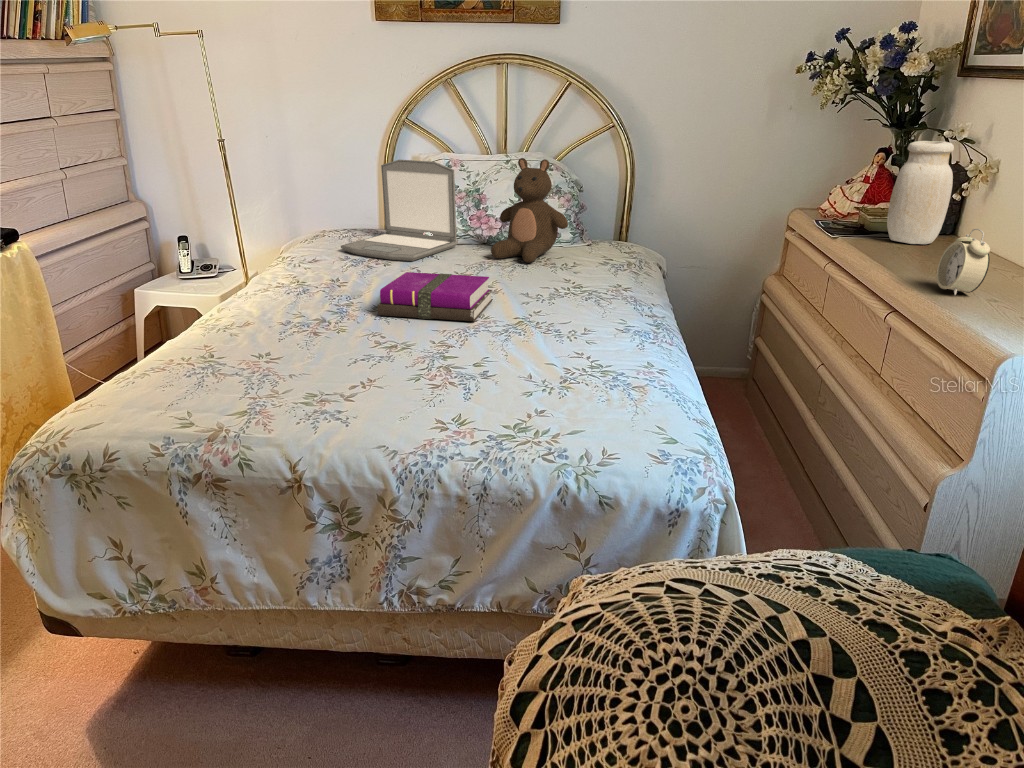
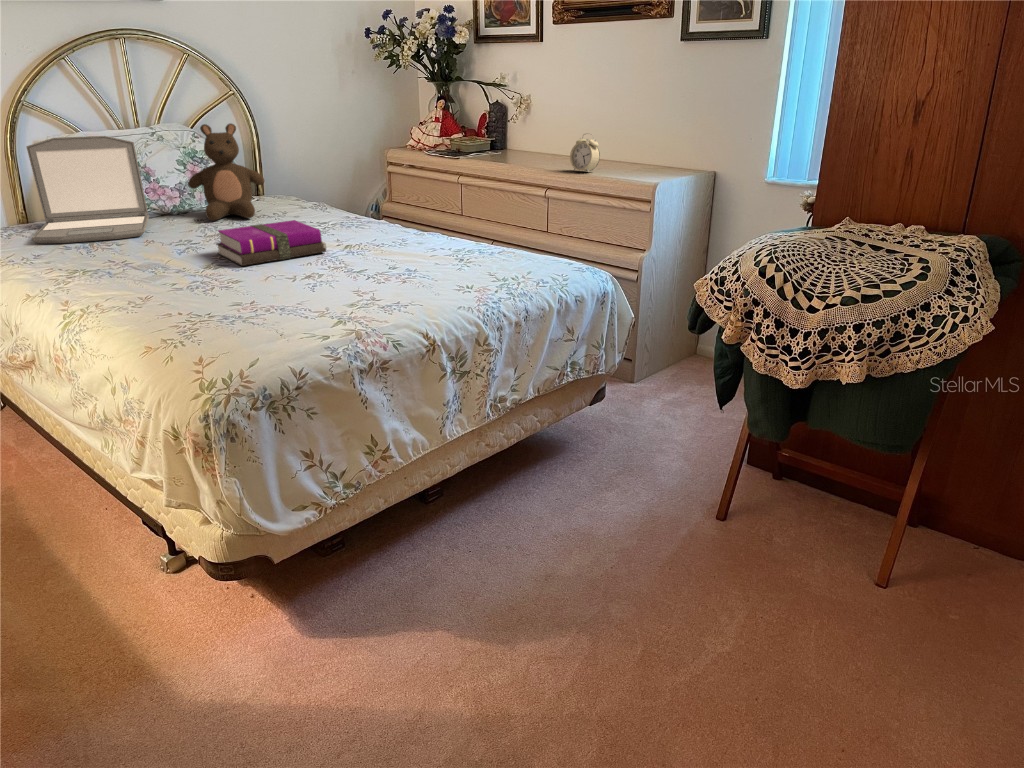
jar: present [887,141,954,244] -> none [486,90,520,158]

